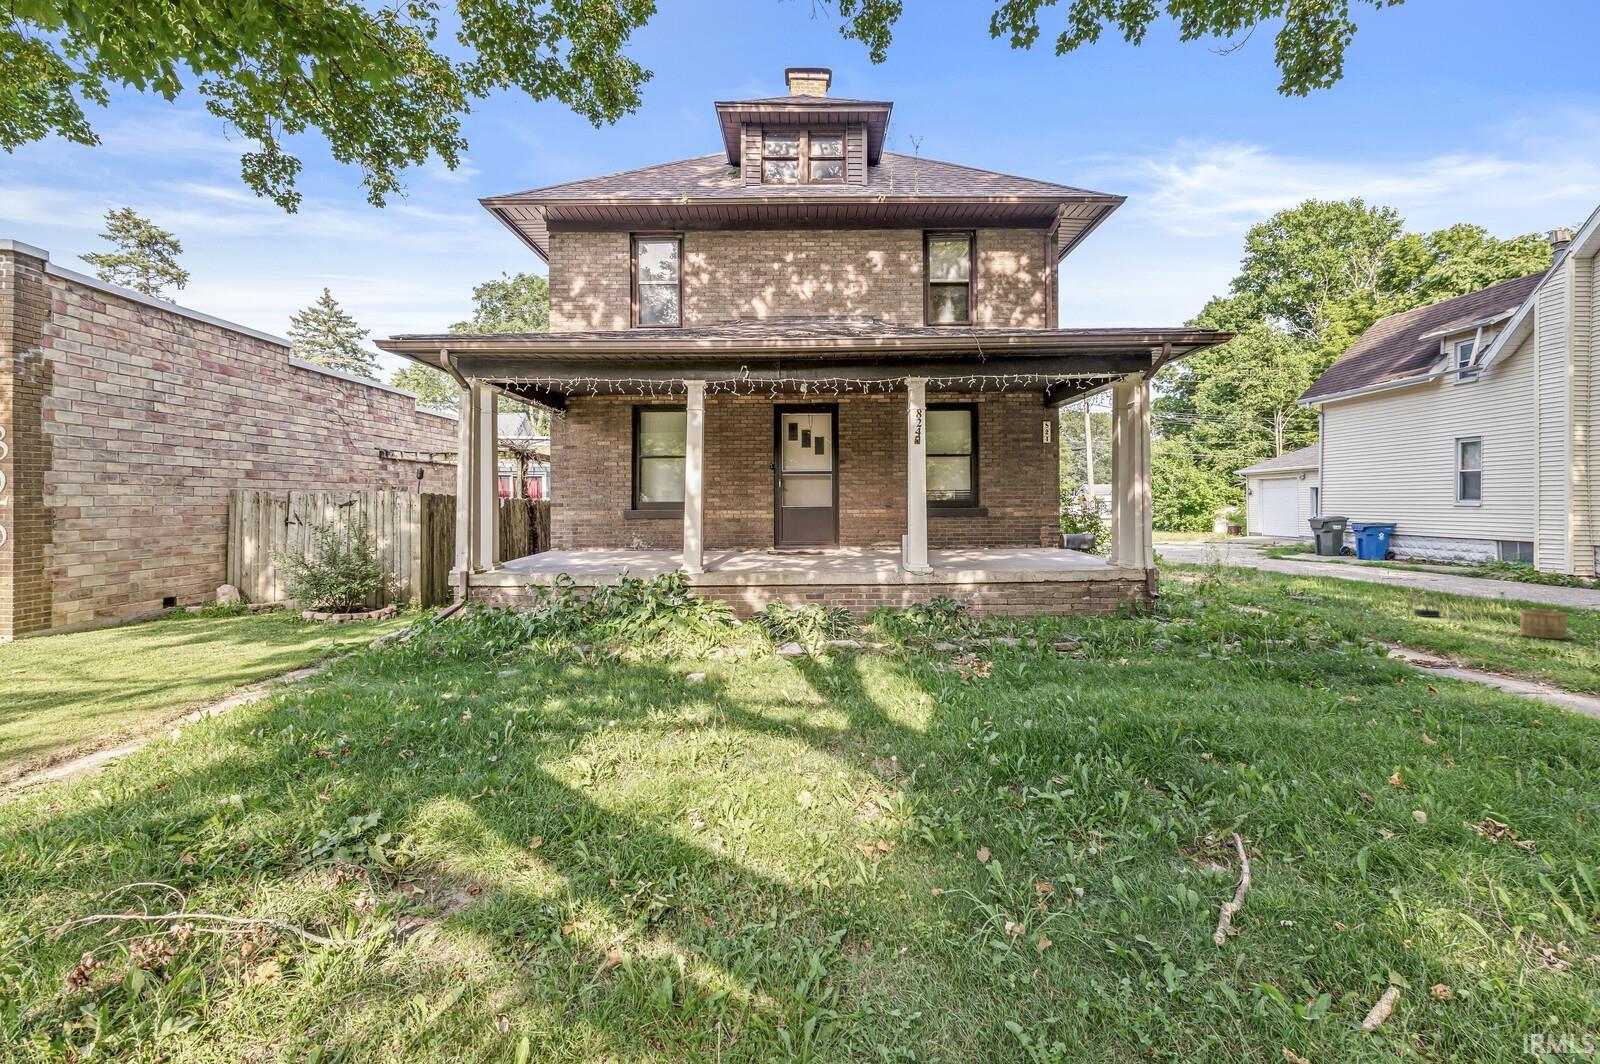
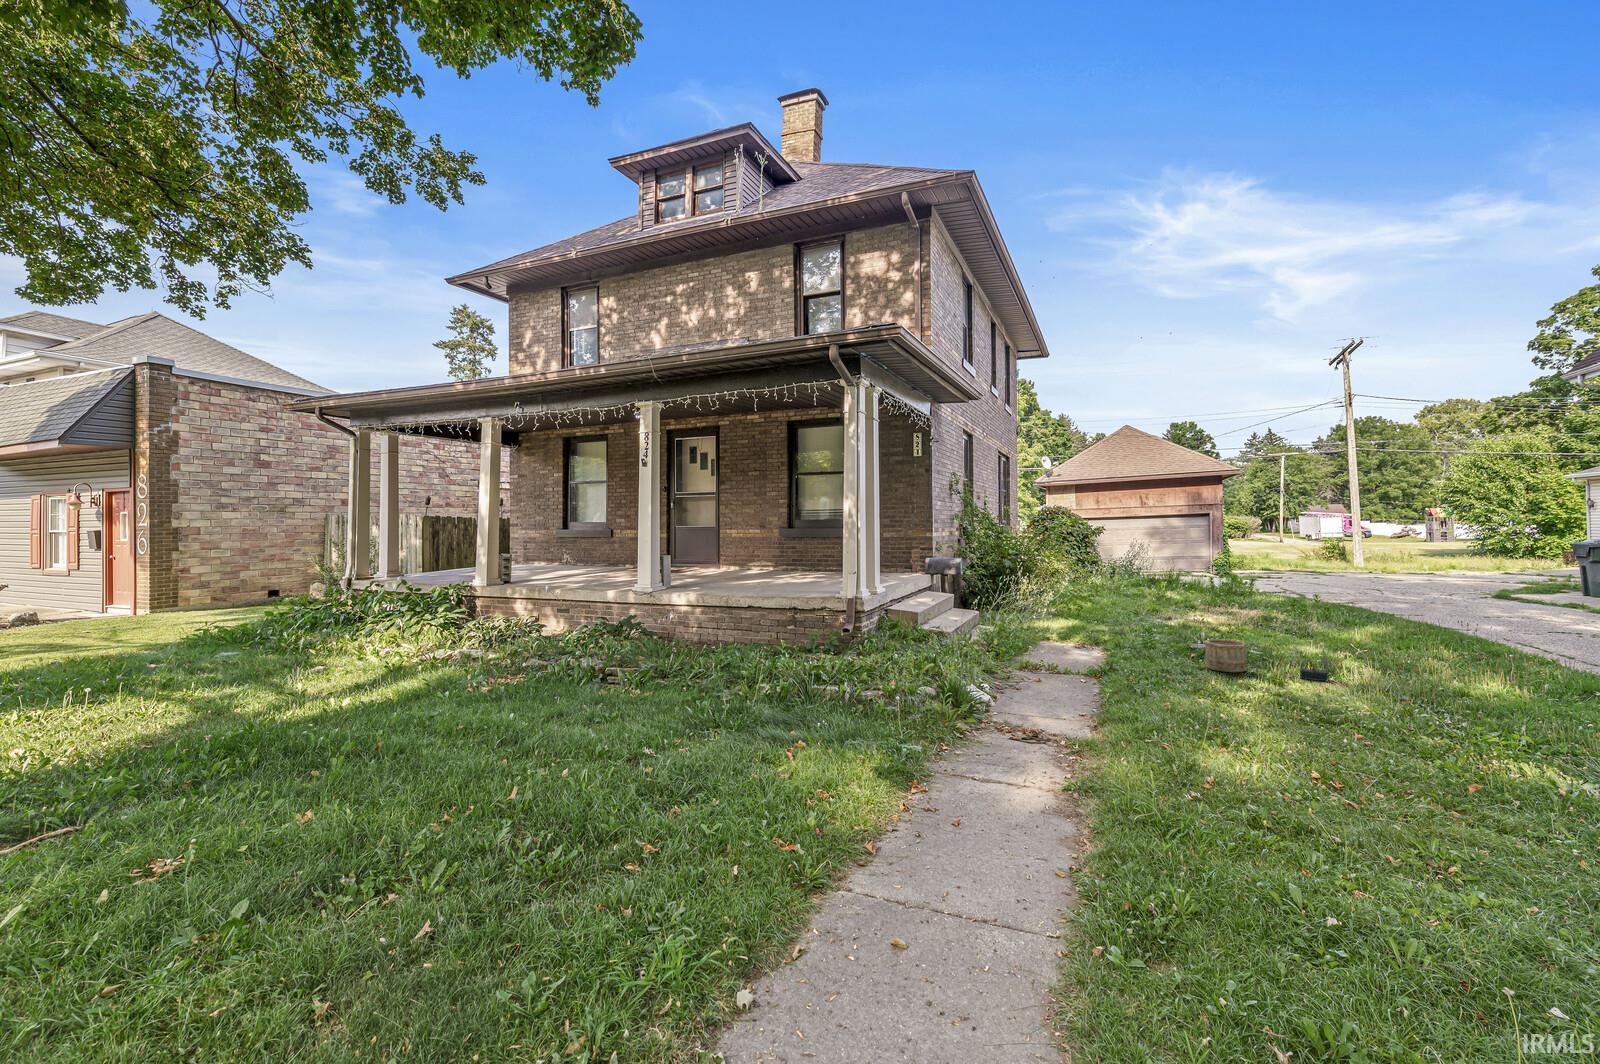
wooden bucket: present [1520,609,1568,639] -> present [1204,639,1247,672]

